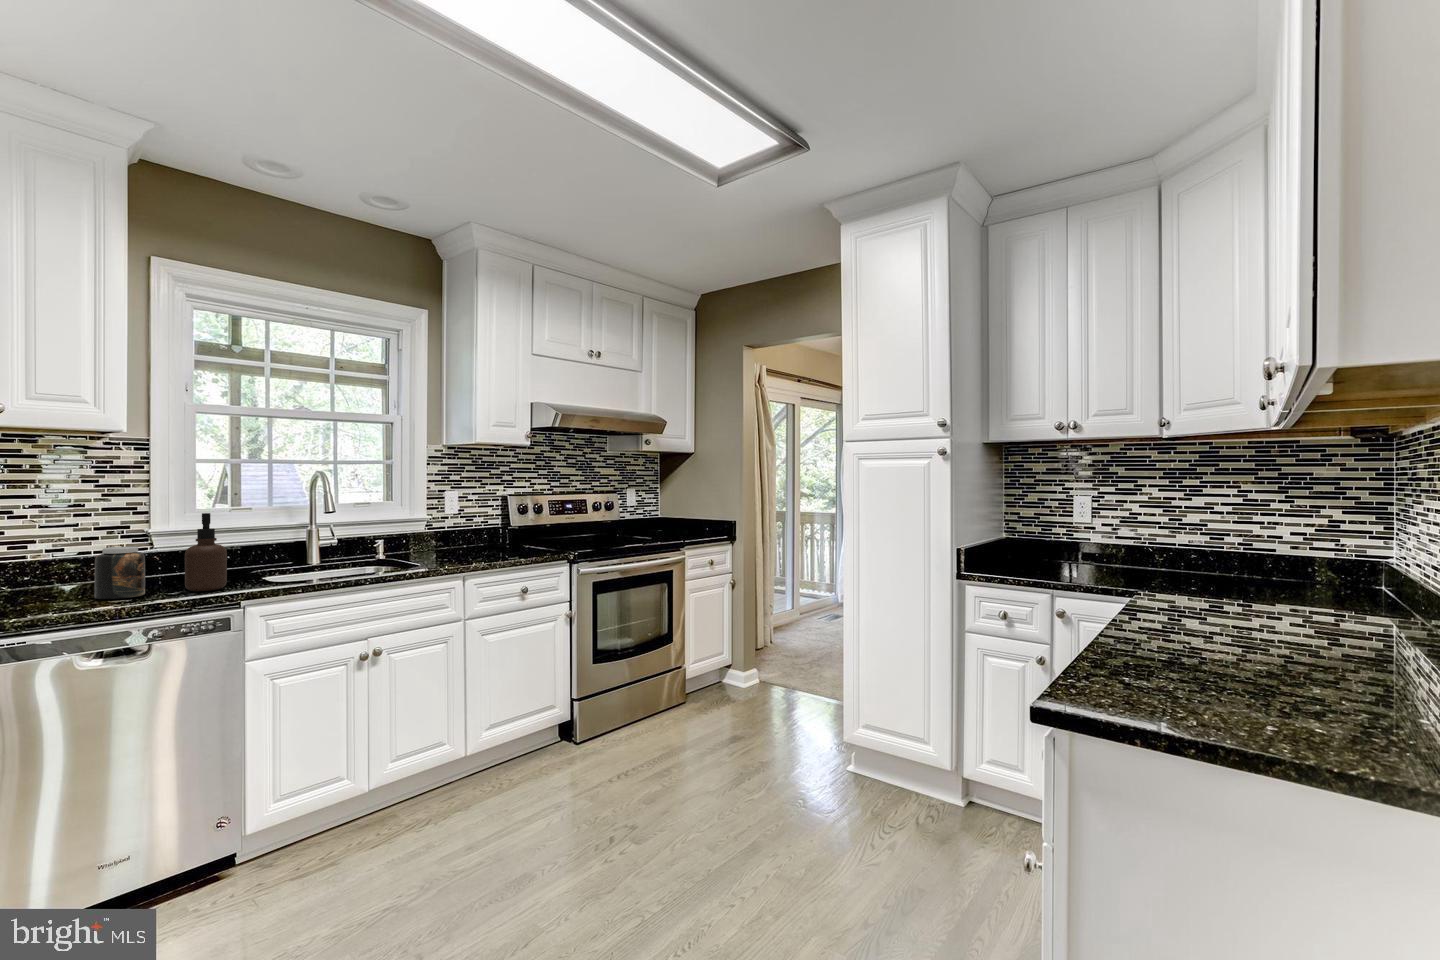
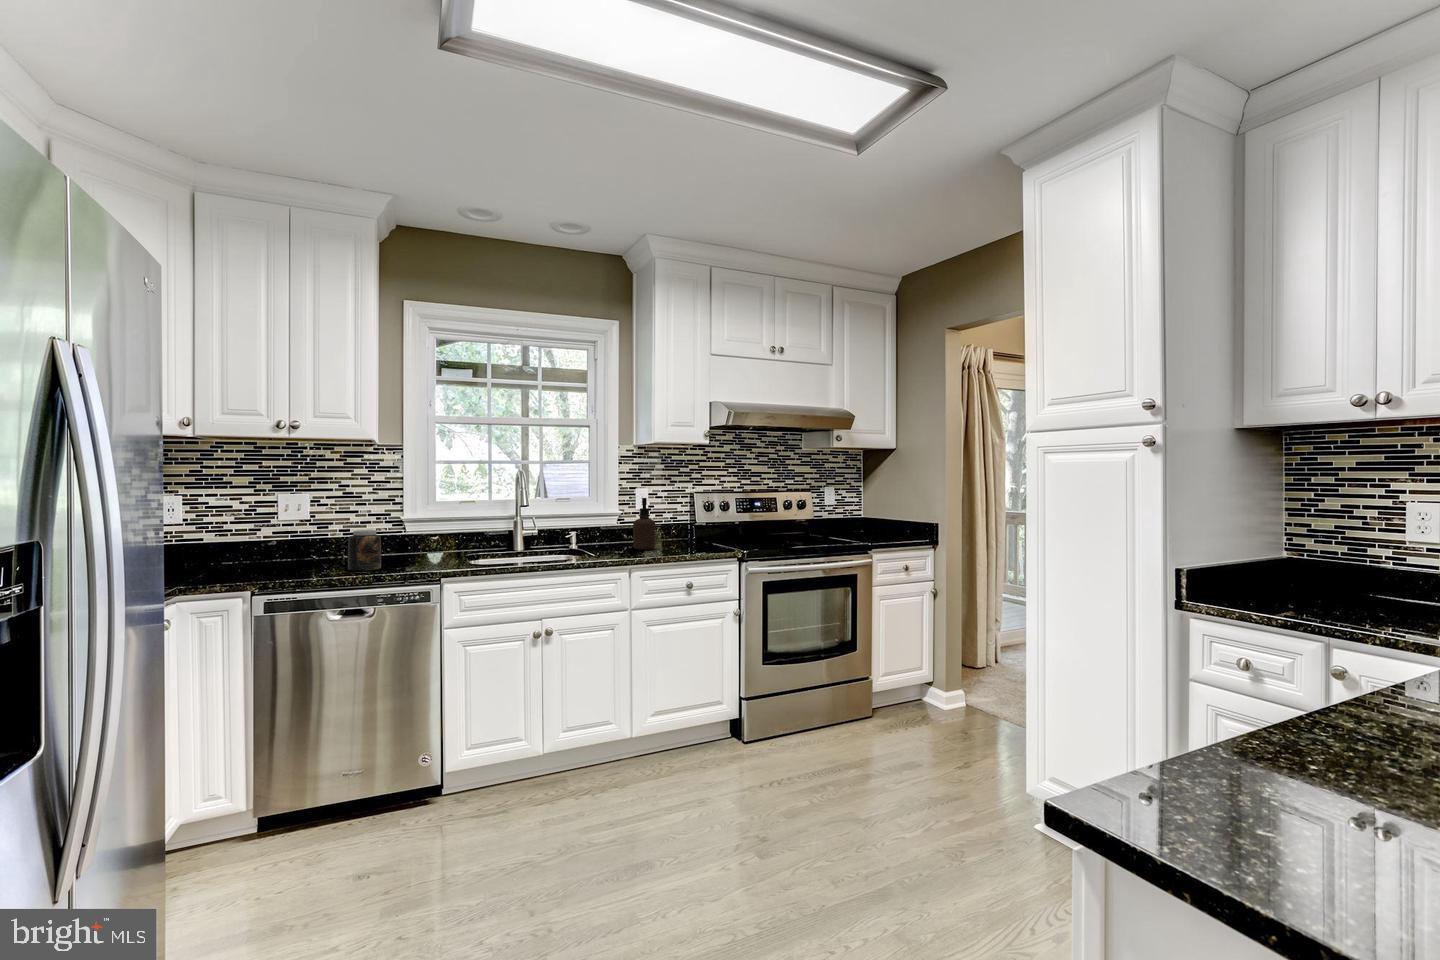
soap dispenser: present [185,513,227,591] -> present [633,498,656,550]

